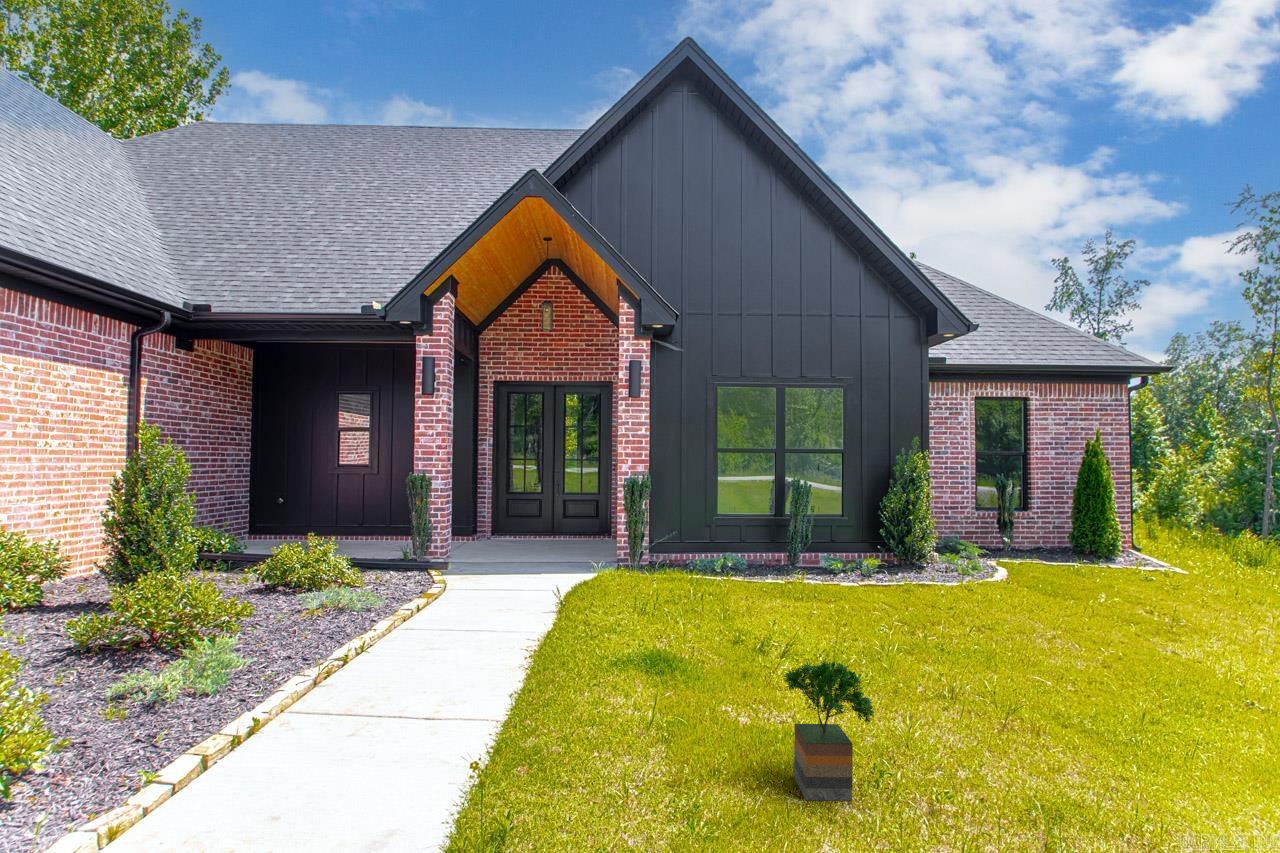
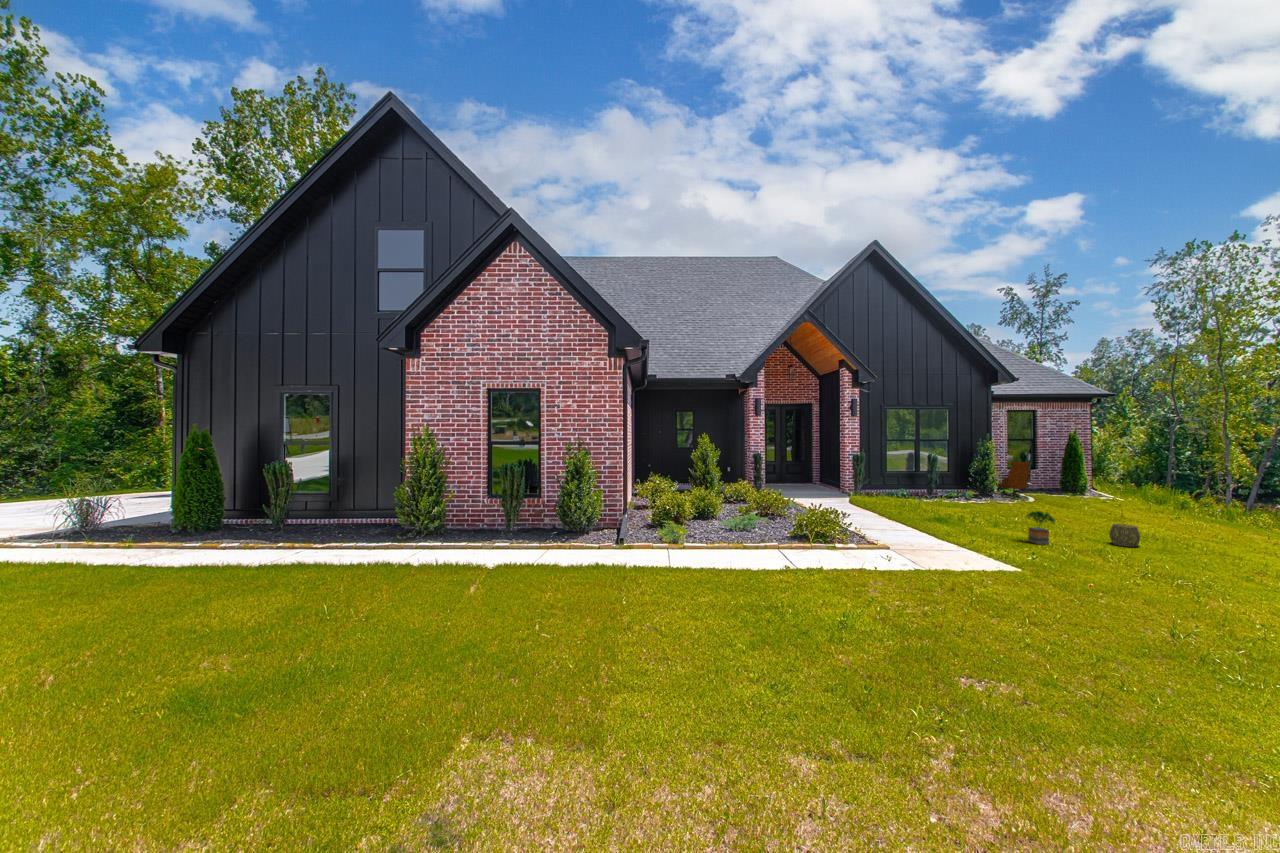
lounge chair: none [926,493,984,575] -> present [995,461,1030,497]
woven basket: none [1084,713,1196,824] -> present [1109,524,1140,547]

